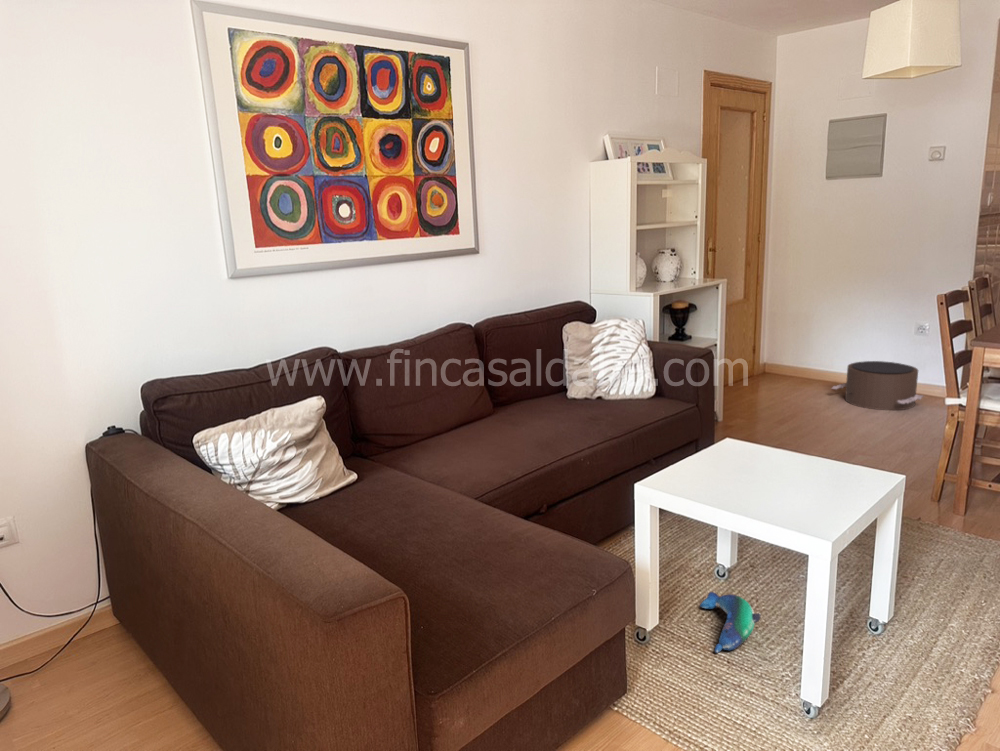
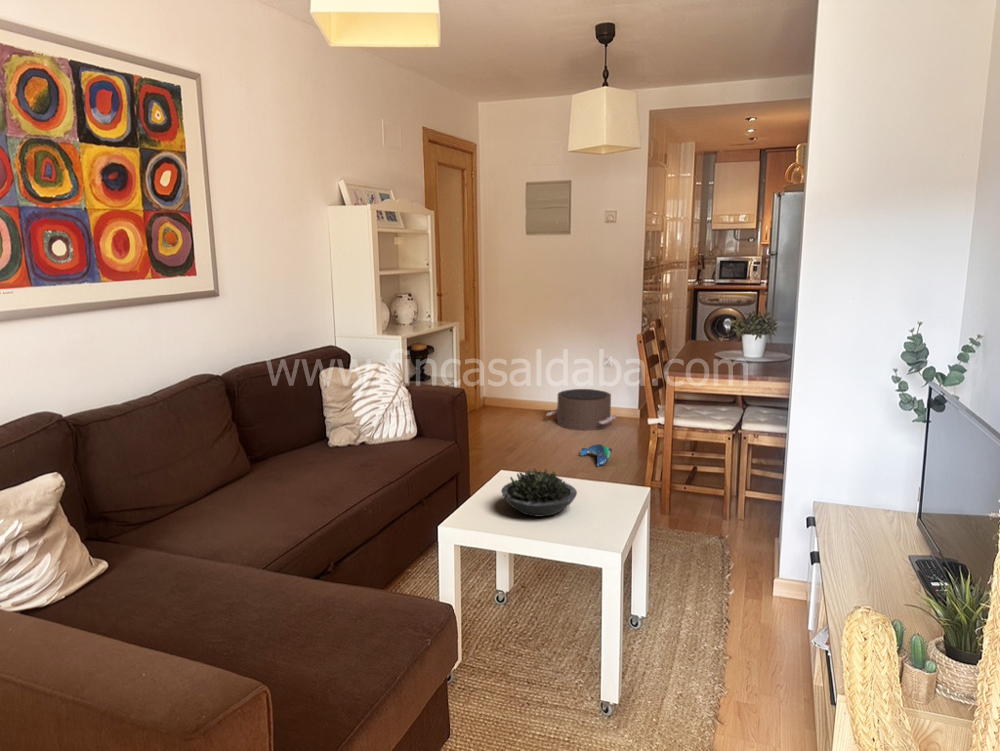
succulent plant: none [717,439,804,491] -> present [501,469,577,517]
plush toy: present [700,592,760,653] -> present [580,444,612,466]

